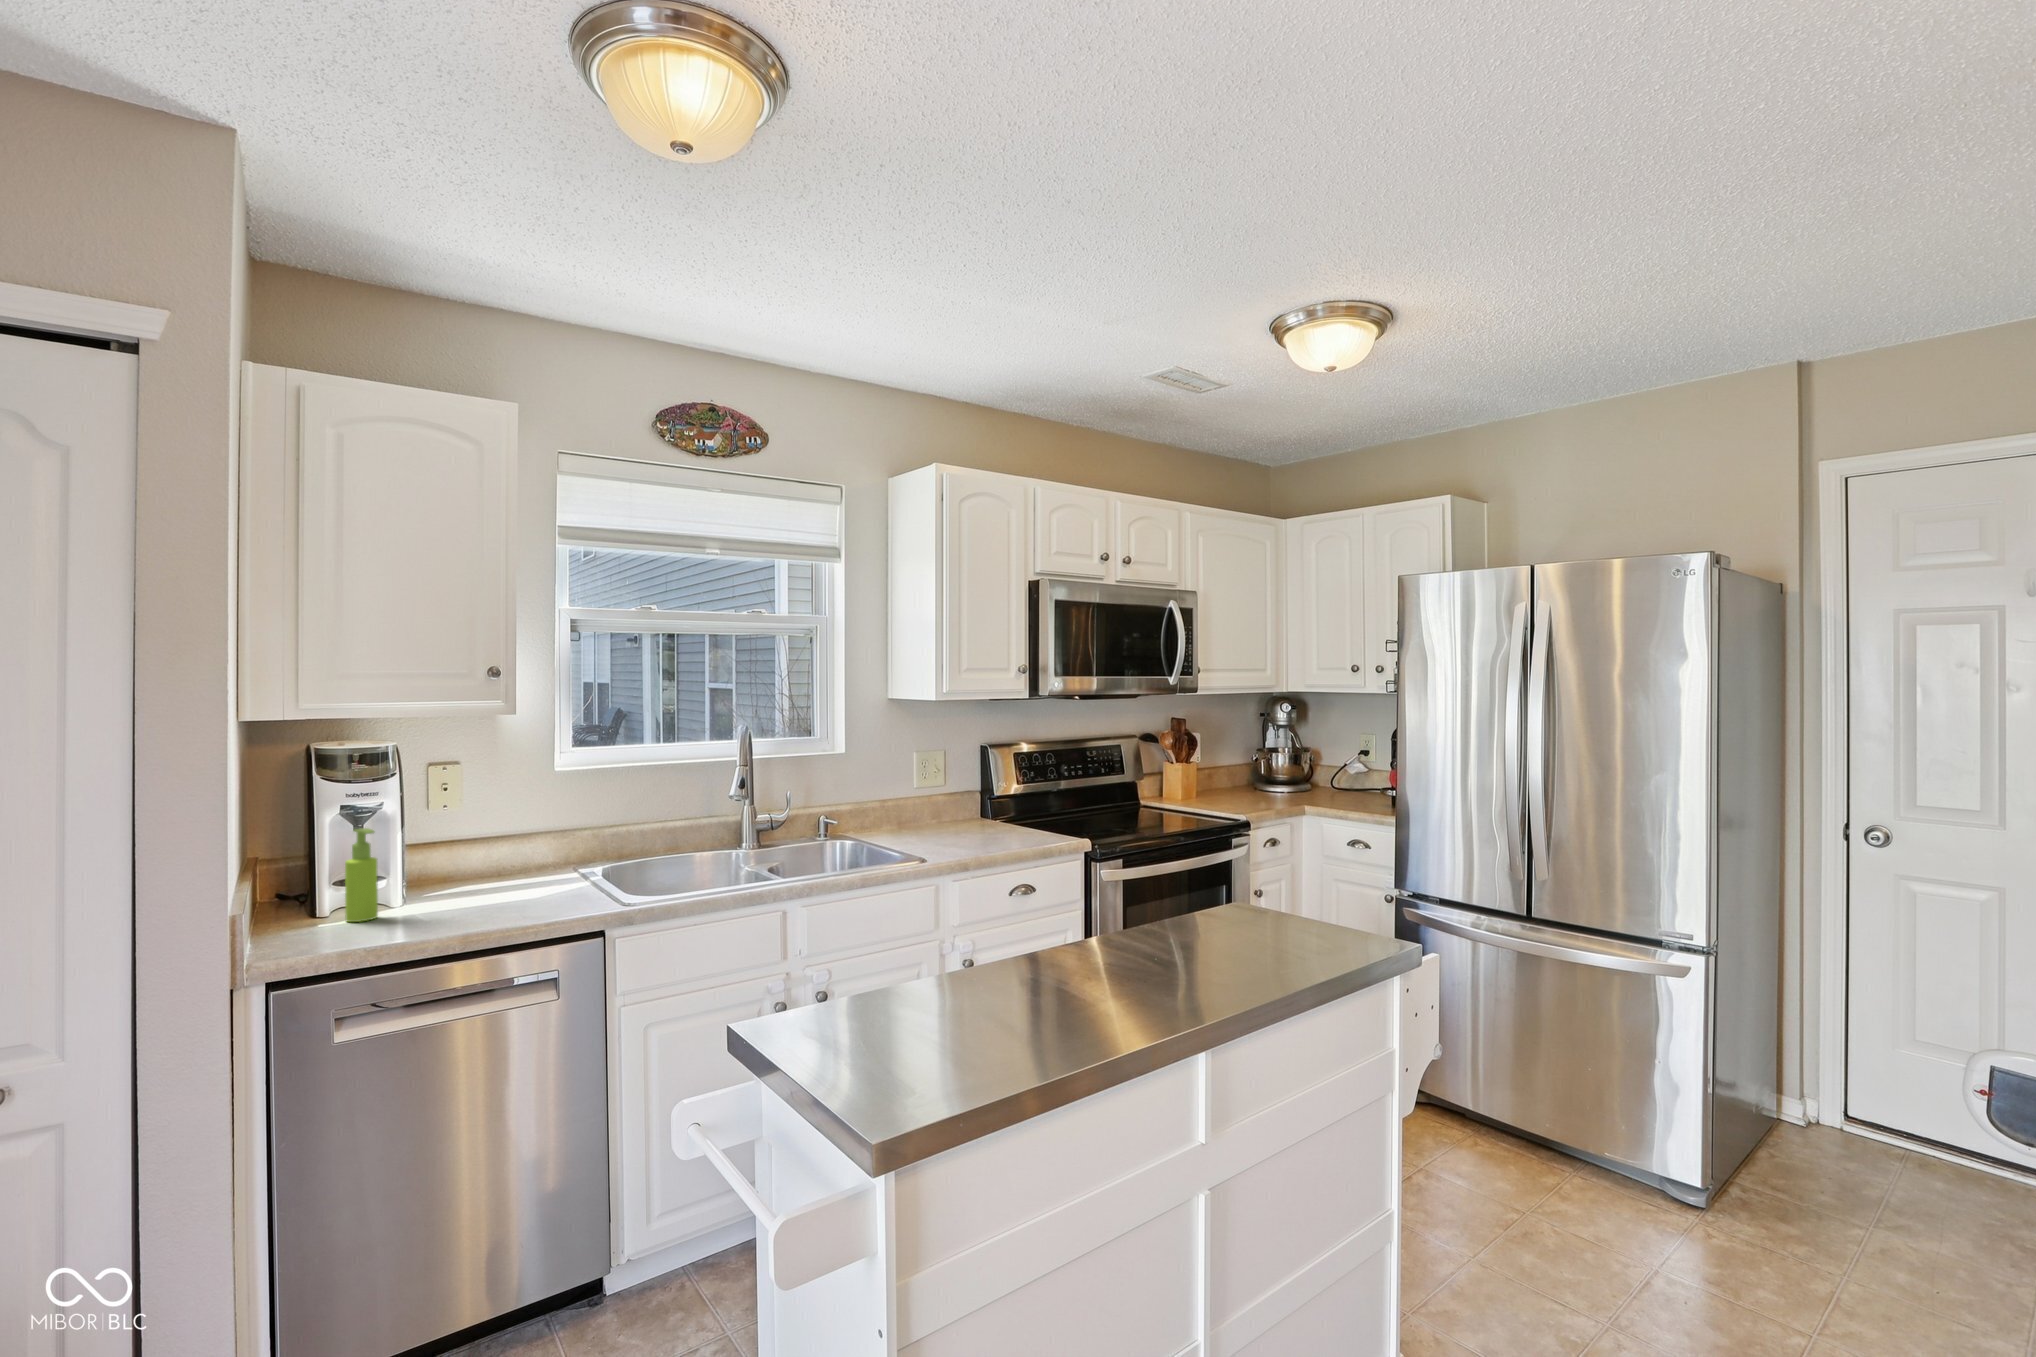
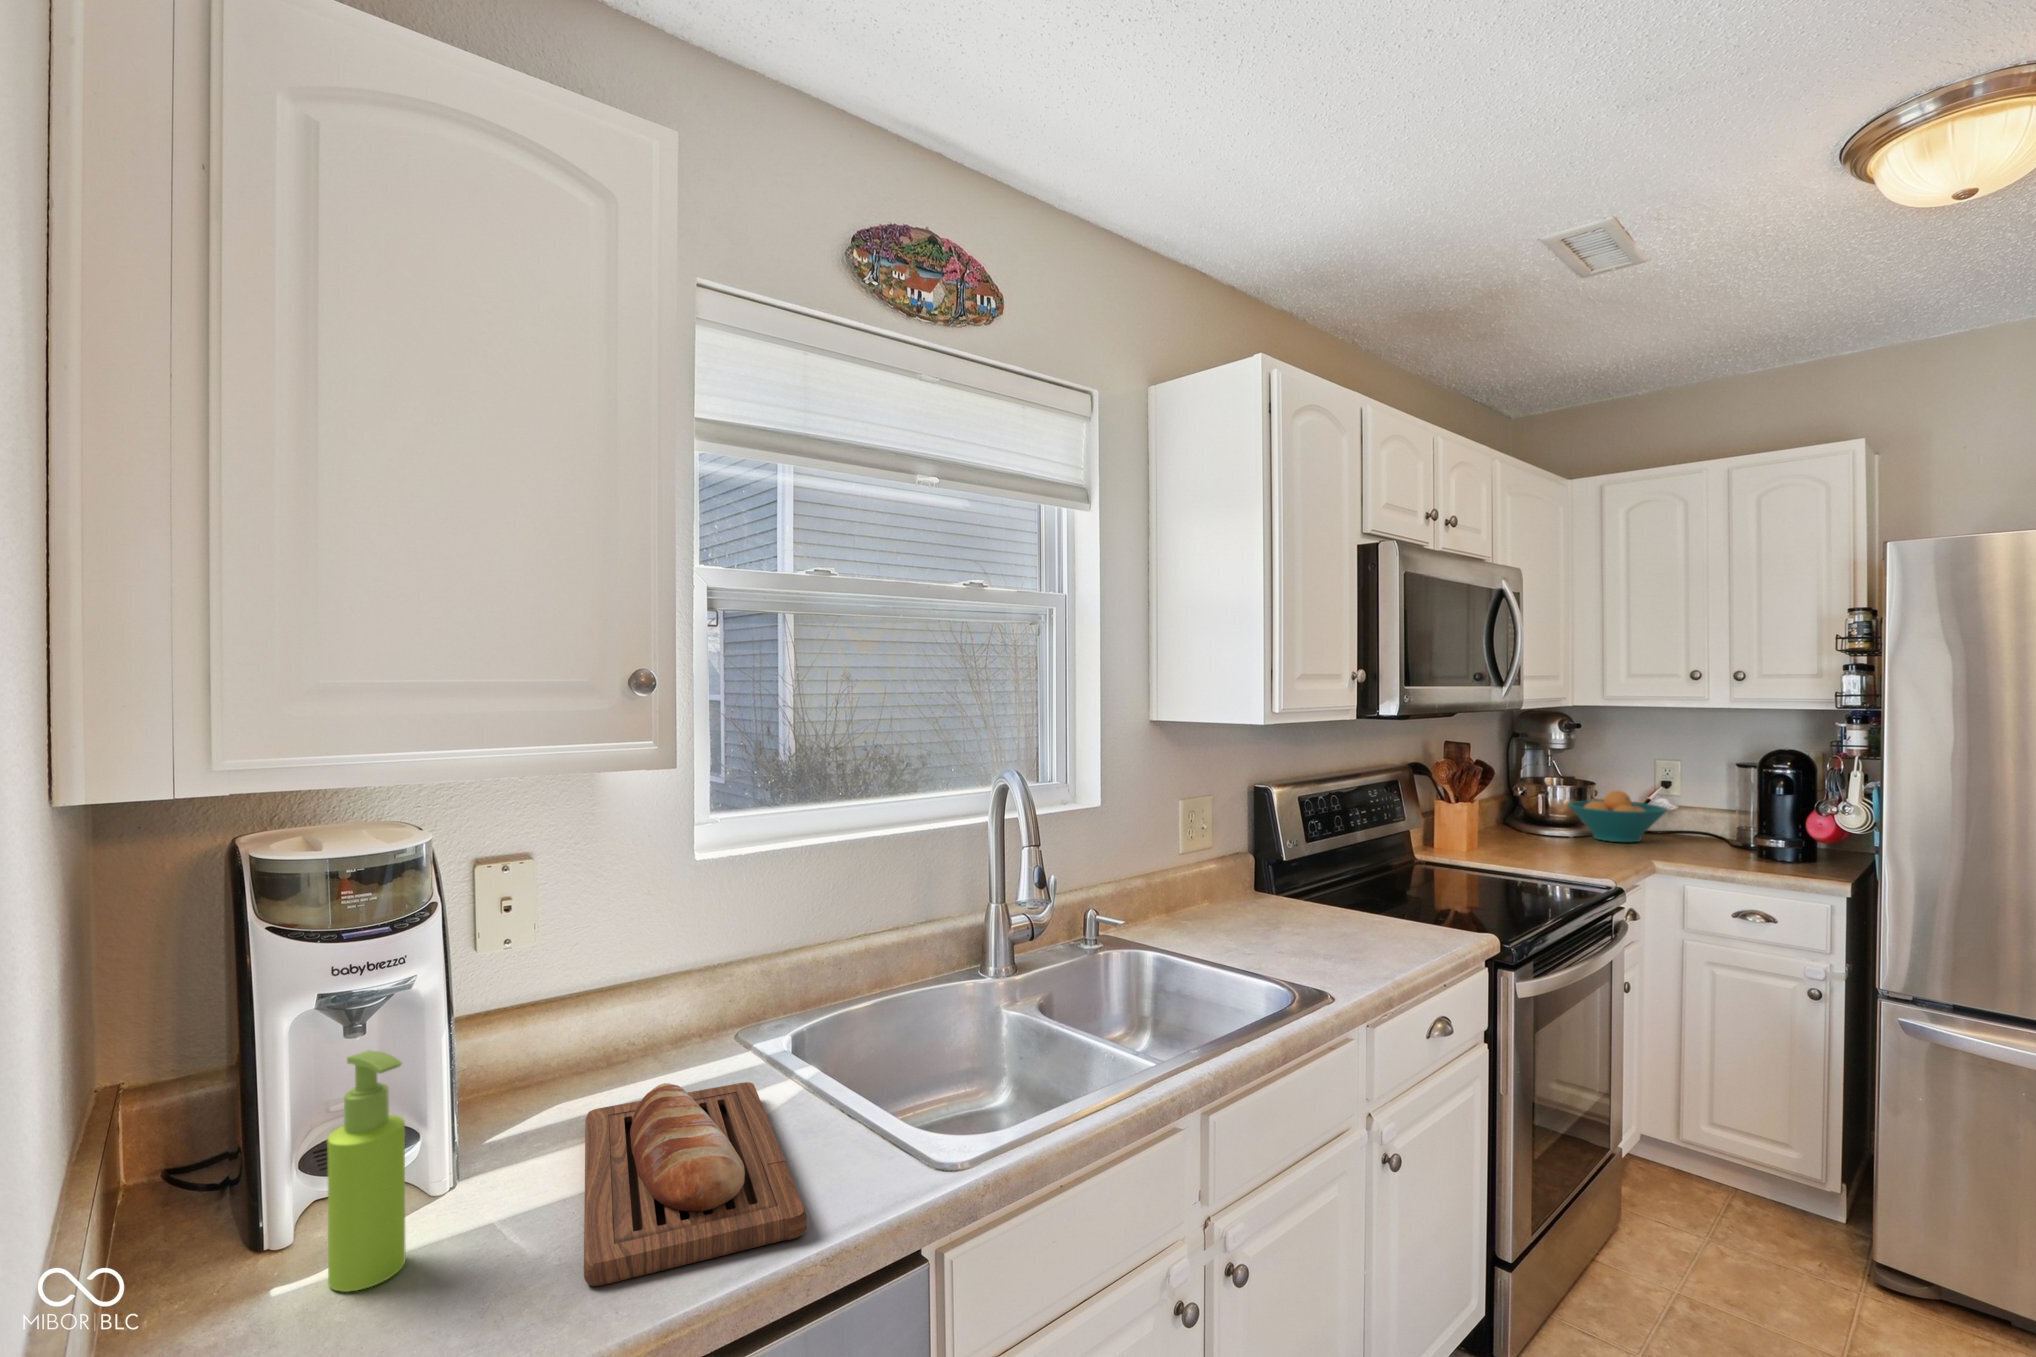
fruit bowl: none [1270,759,1336,797] -> present [1568,790,1667,842]
bread loaf: none [447,869,562,924] -> present [584,1082,807,1286]

